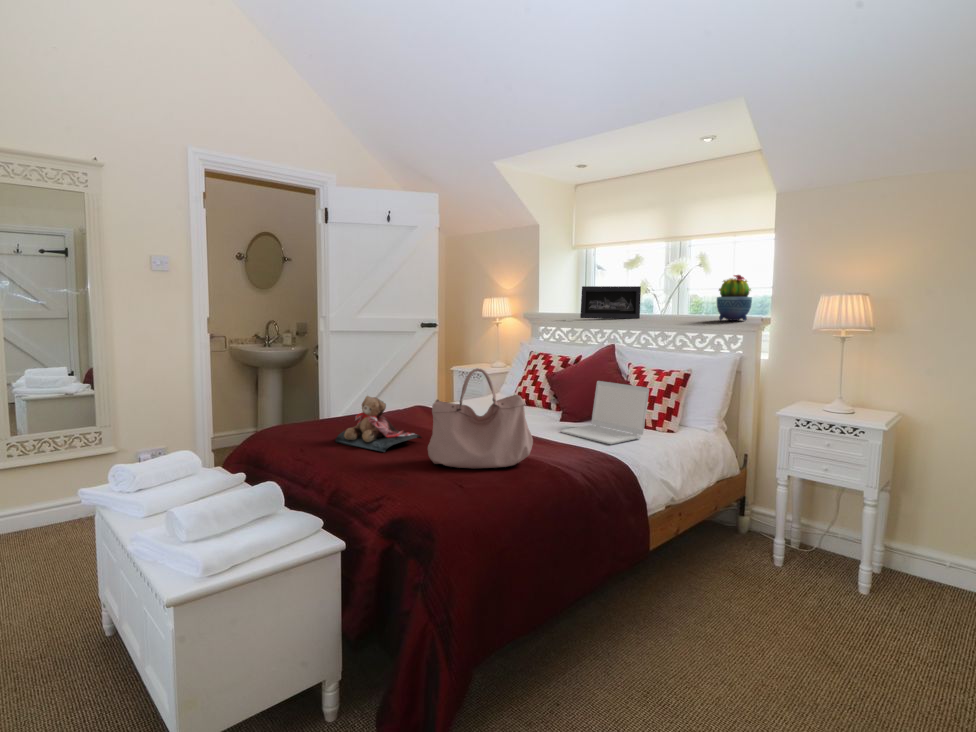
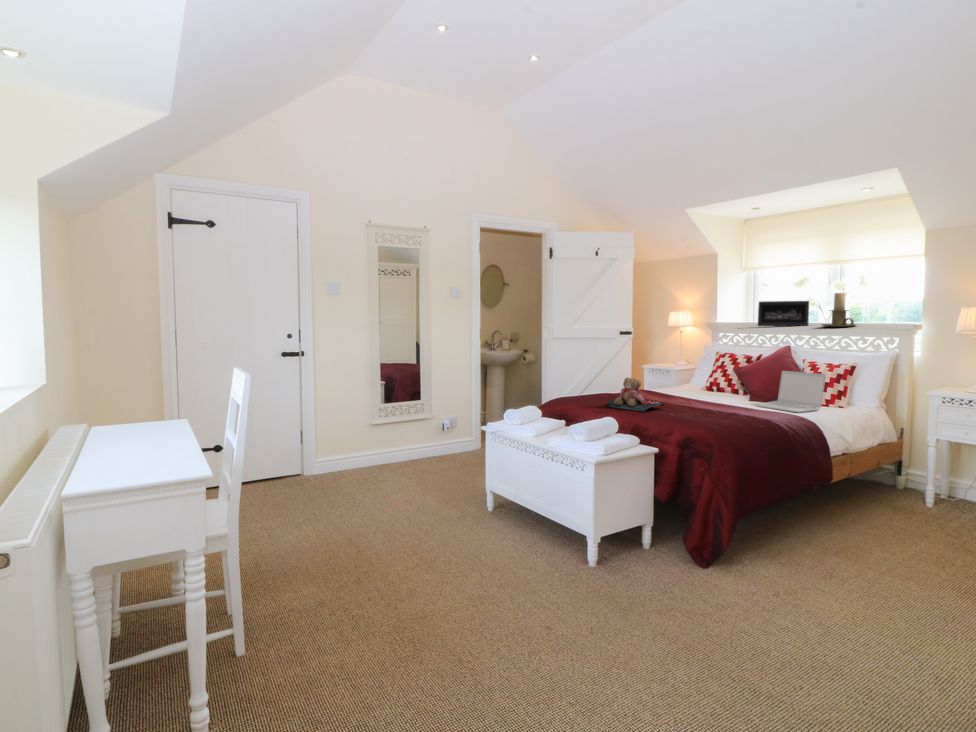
potted cactus: present [717,275,752,321] -> none [876,290,907,326]
candle holder: none [652,276,695,320] -> present [822,293,856,327]
handbag: present [428,368,533,468] -> none [679,358,750,420]

